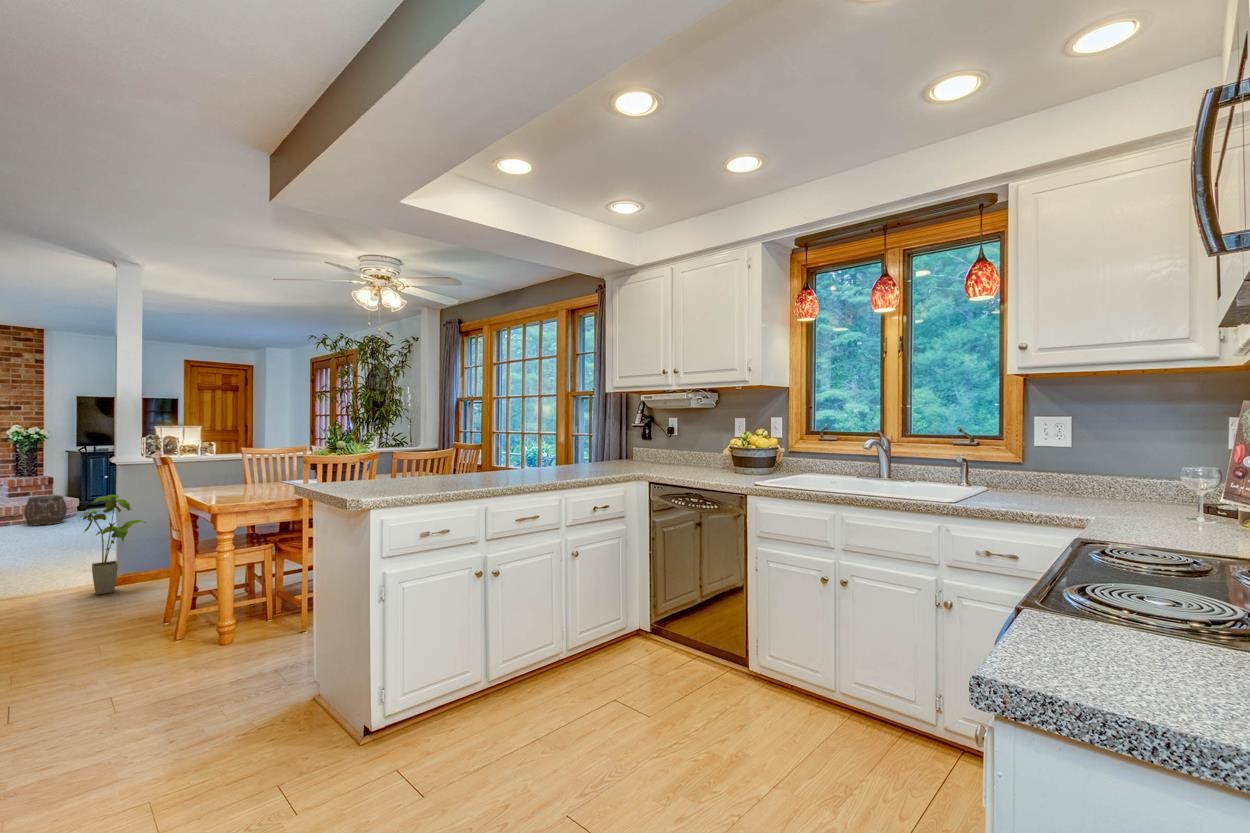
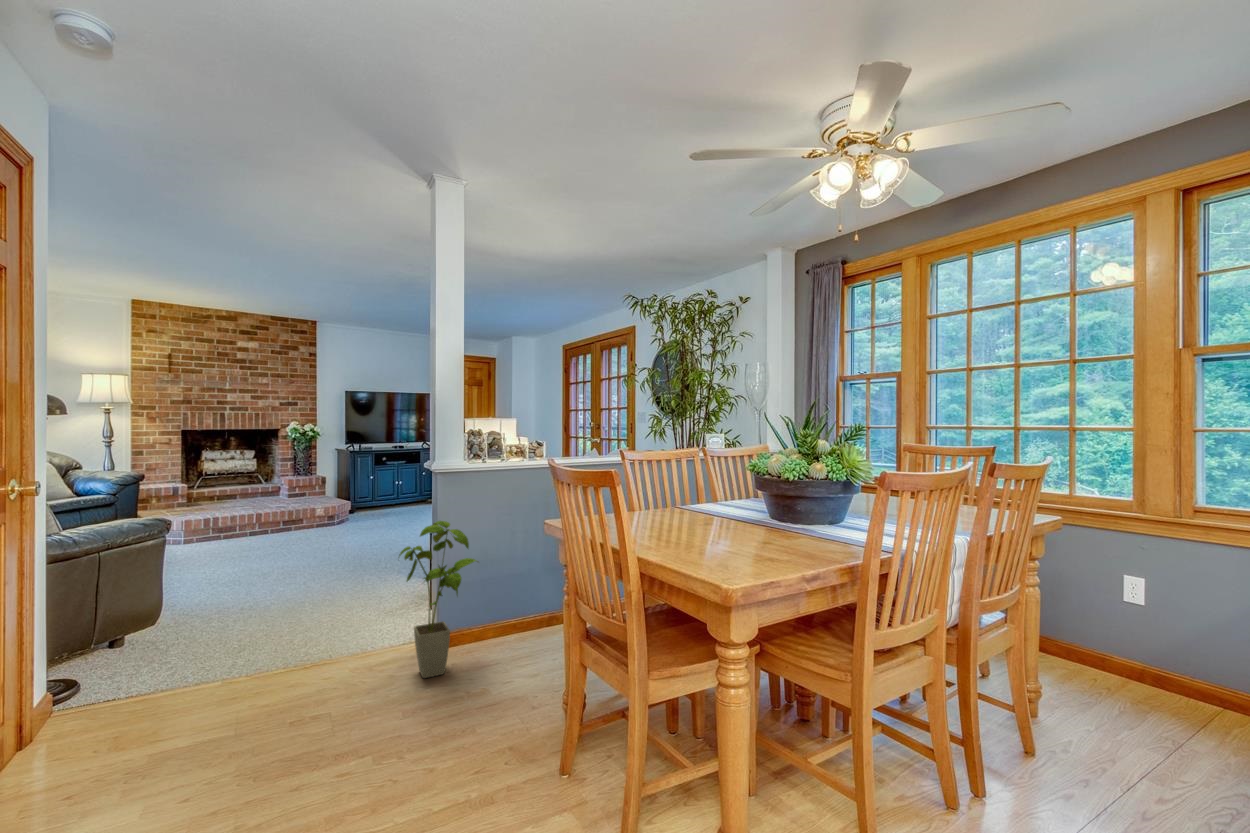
woven basket: present [24,495,67,526] -> none [304,498,343,532]

